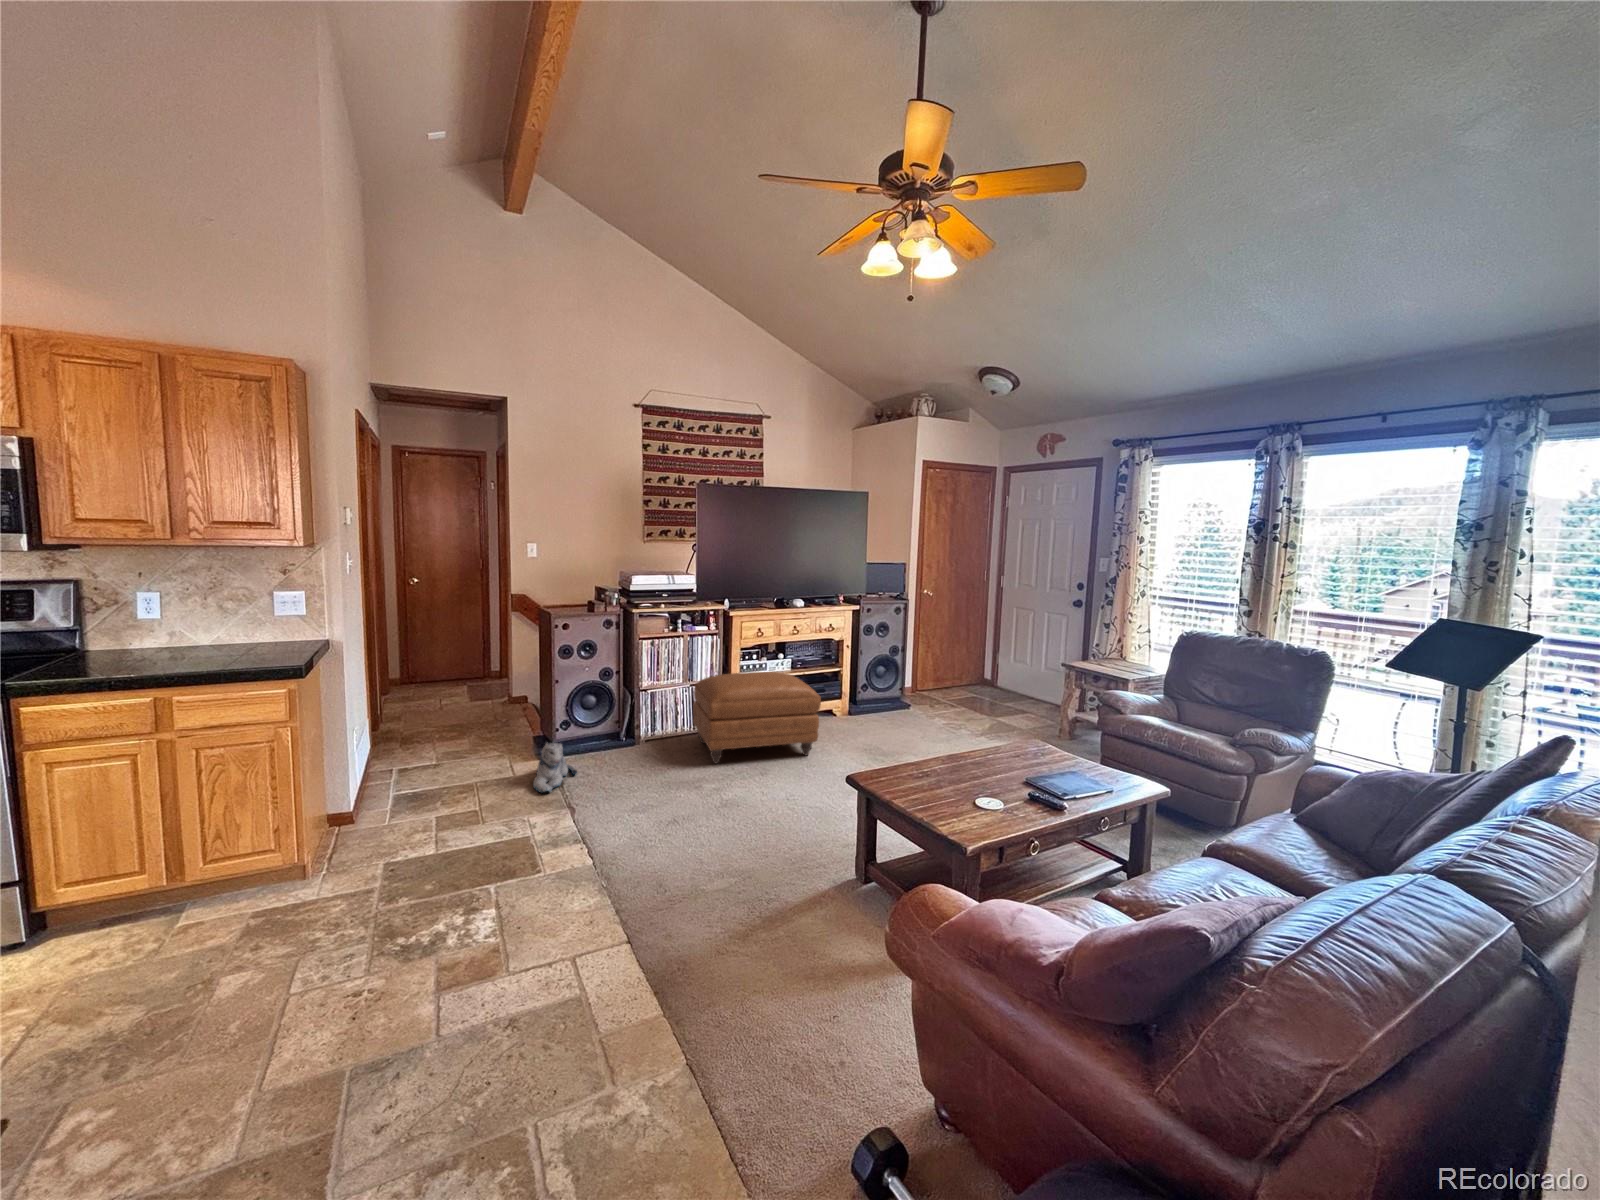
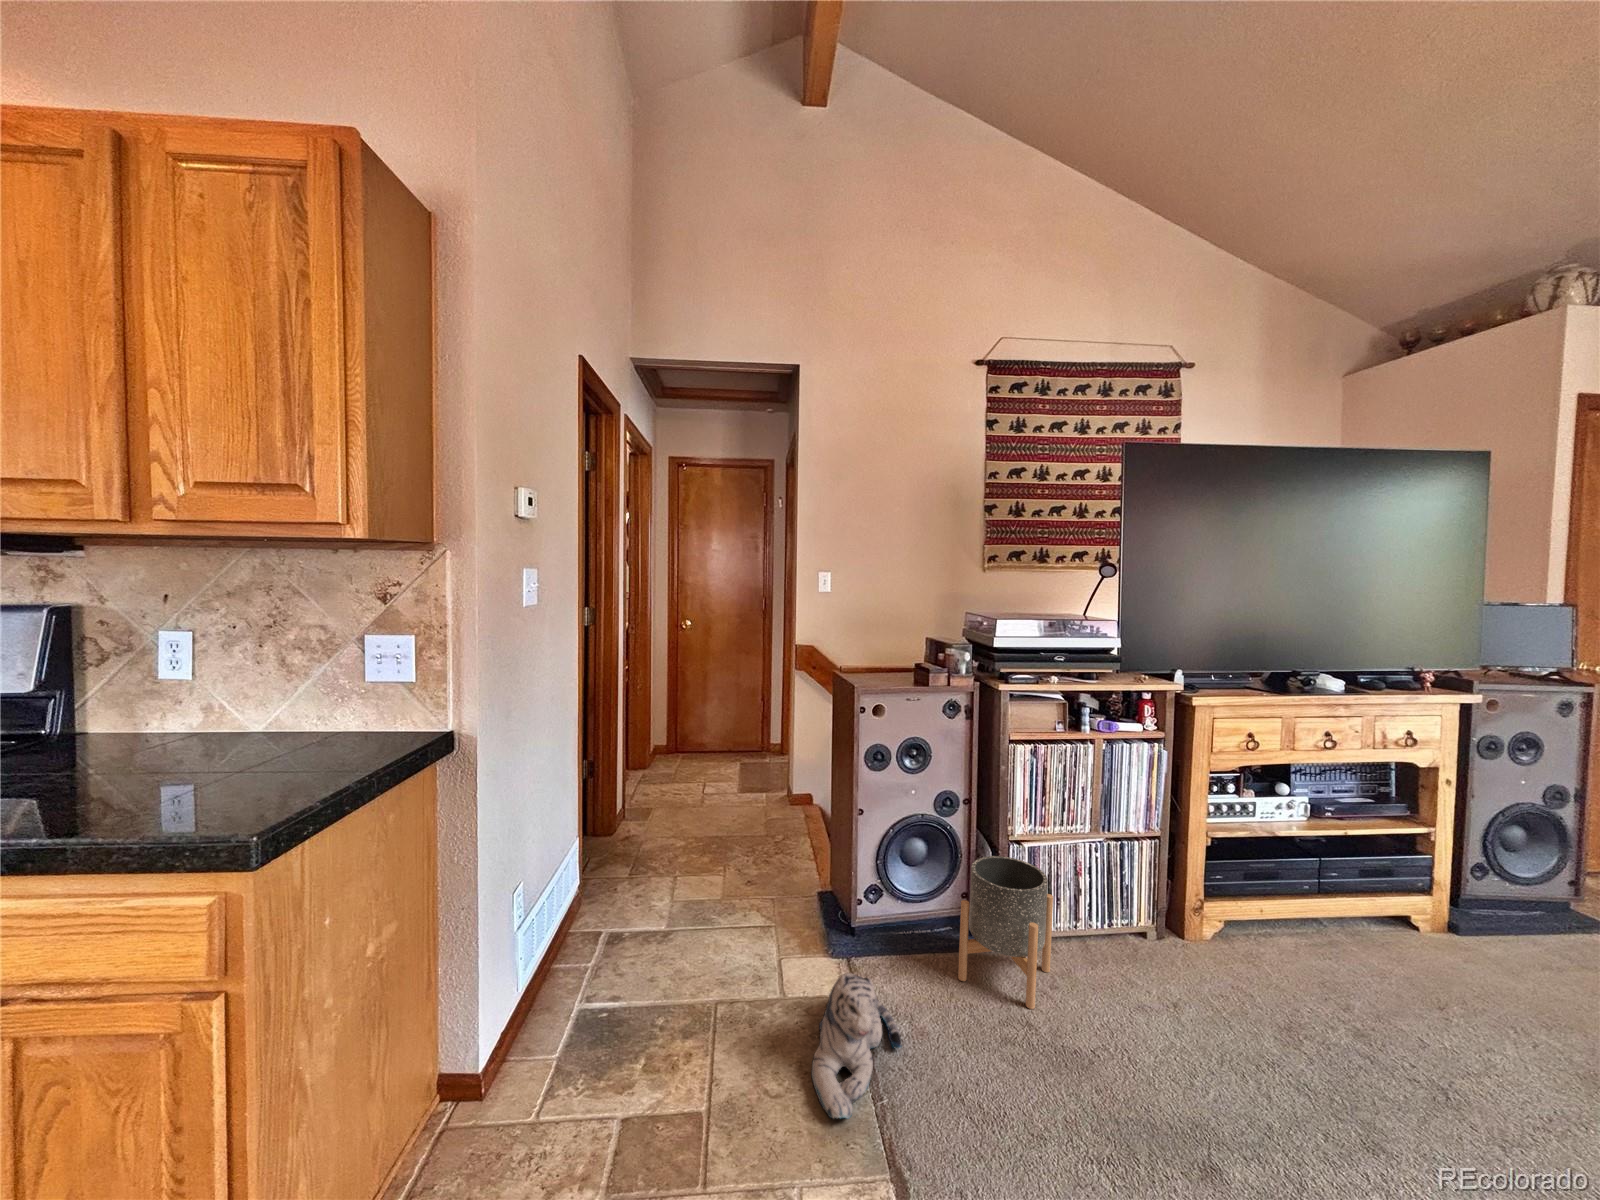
ottoman: present [693,672,821,763] -> none [1123,835,1554,1107]
planter: none [610,697,658,758] -> present [958,856,1053,1009]

